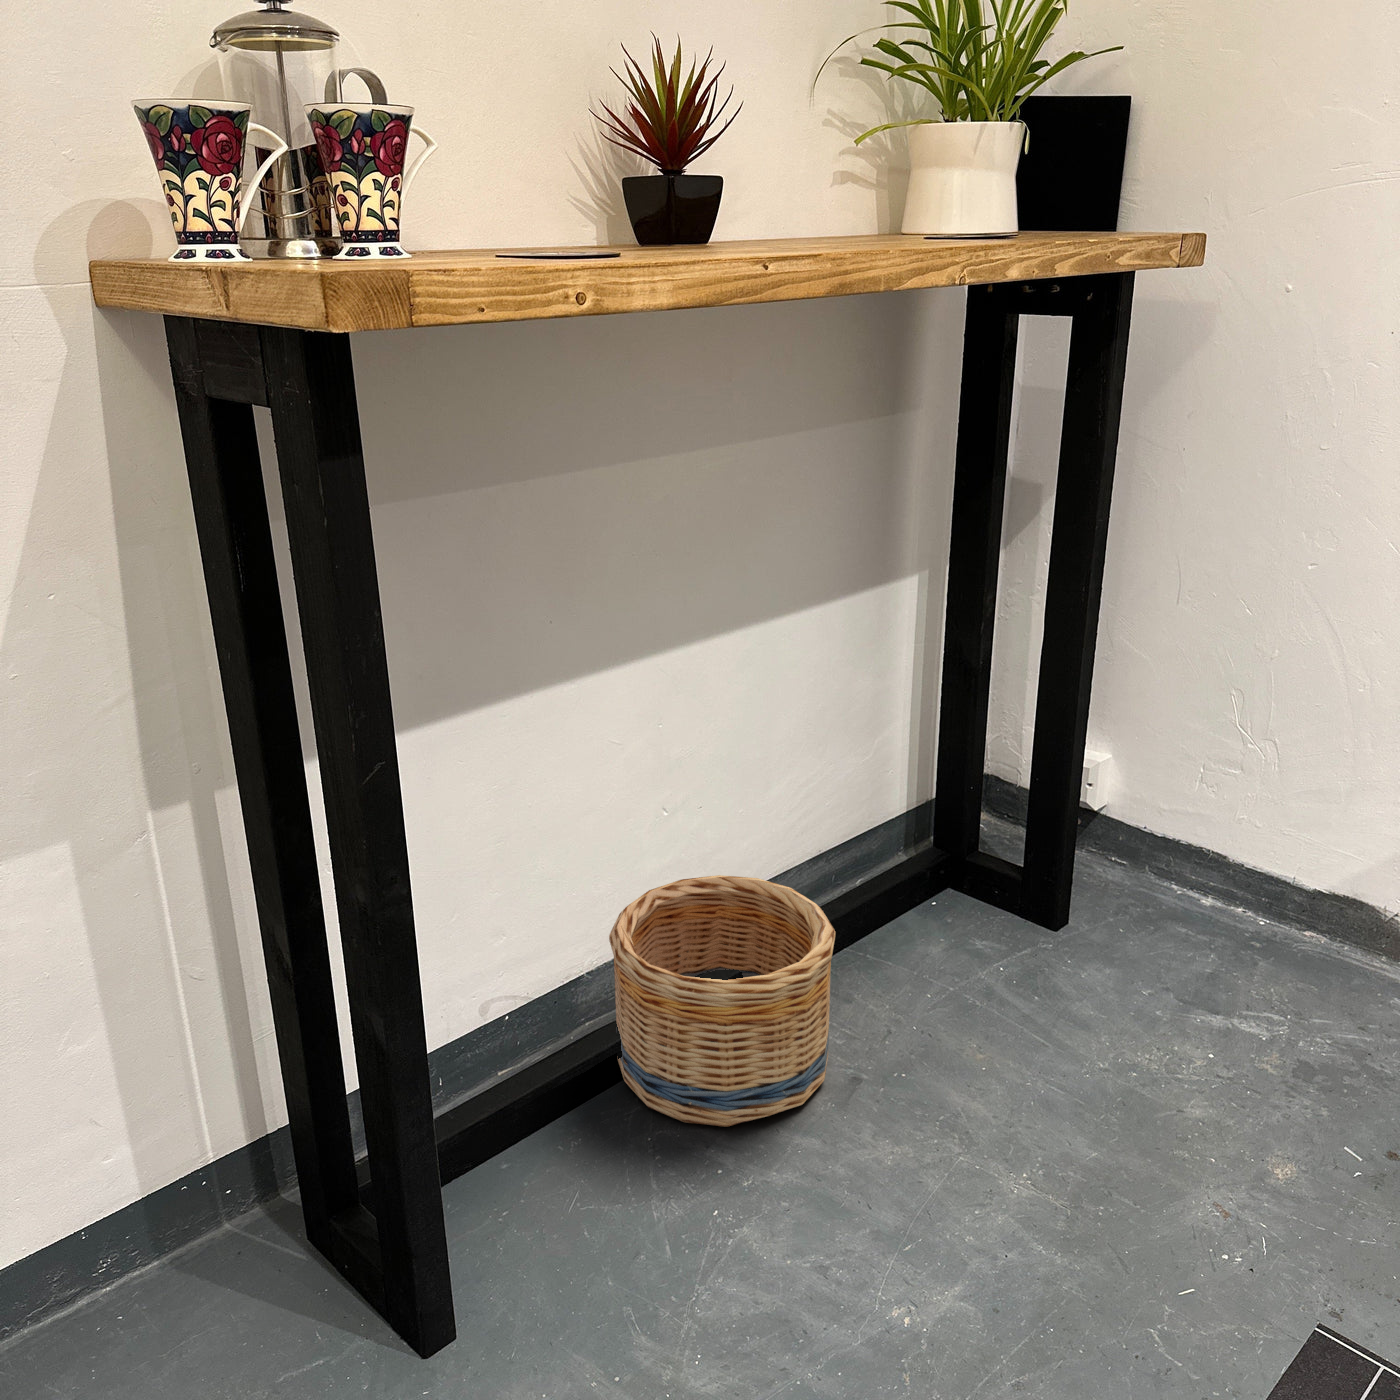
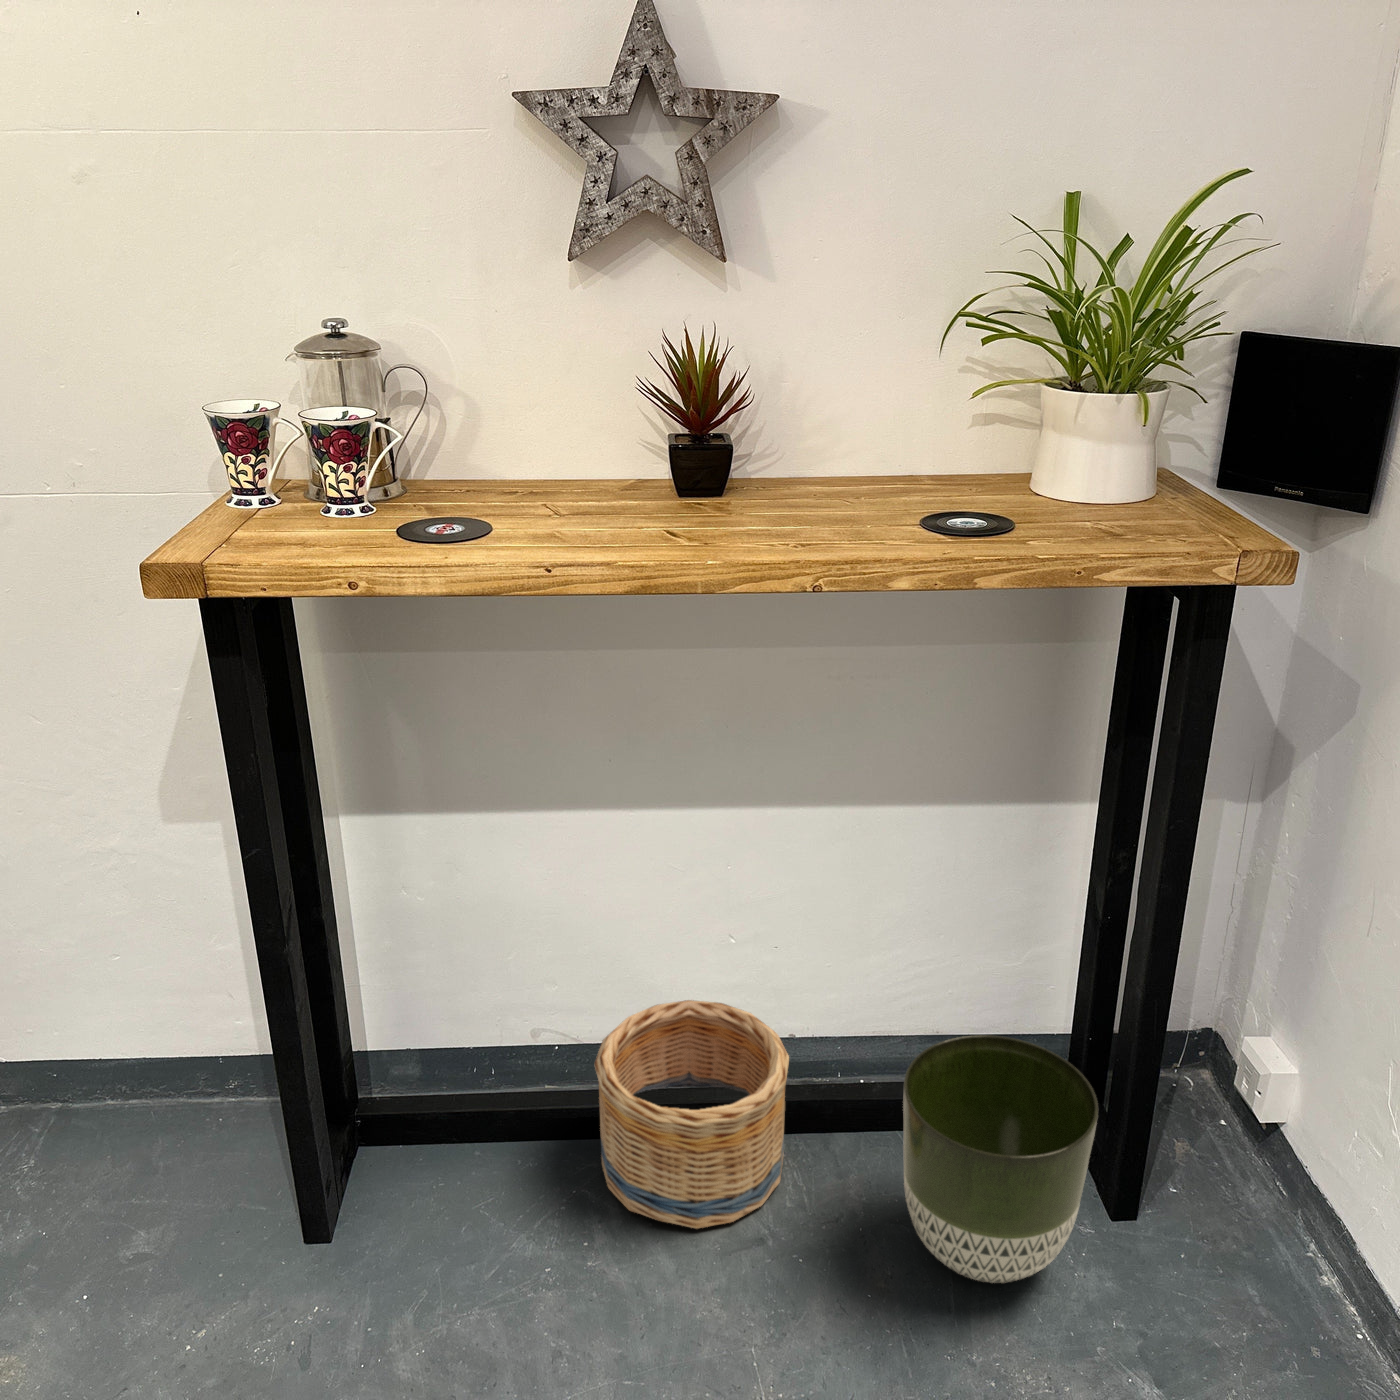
planter: none [938,783,1130,1014] -> present [903,1035,1098,1283]

